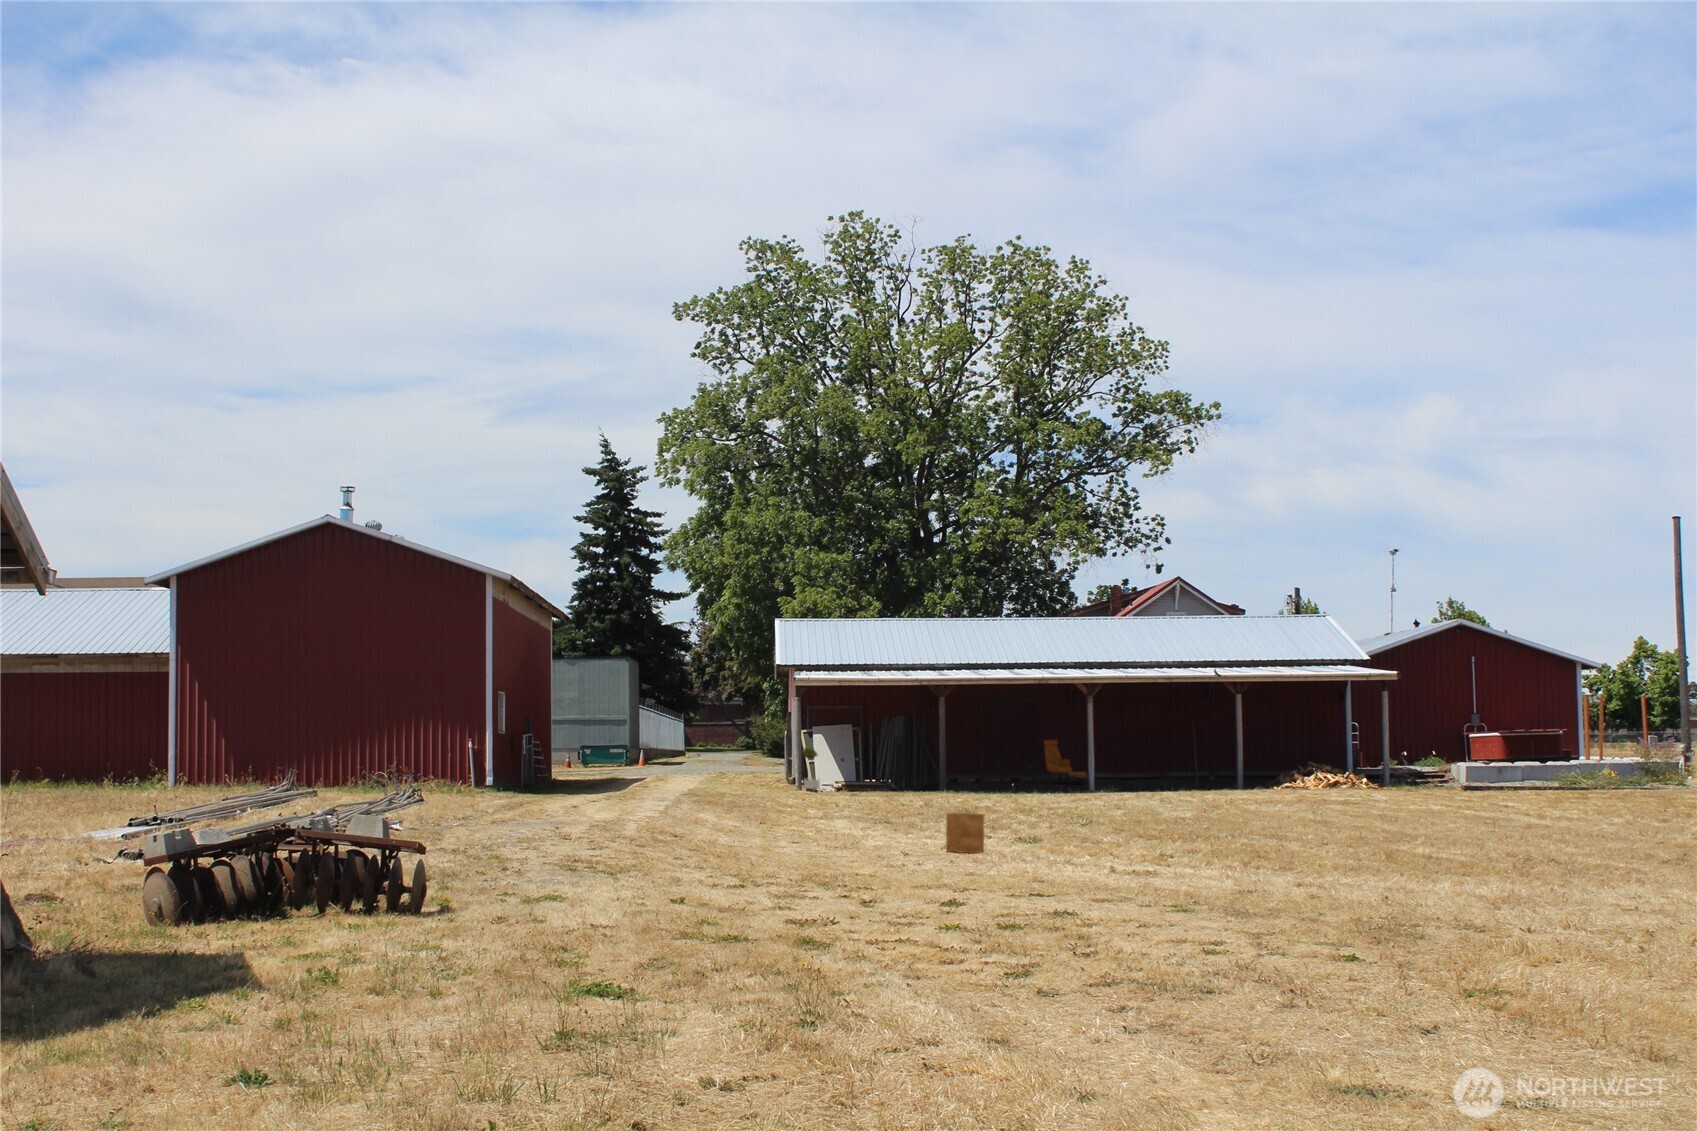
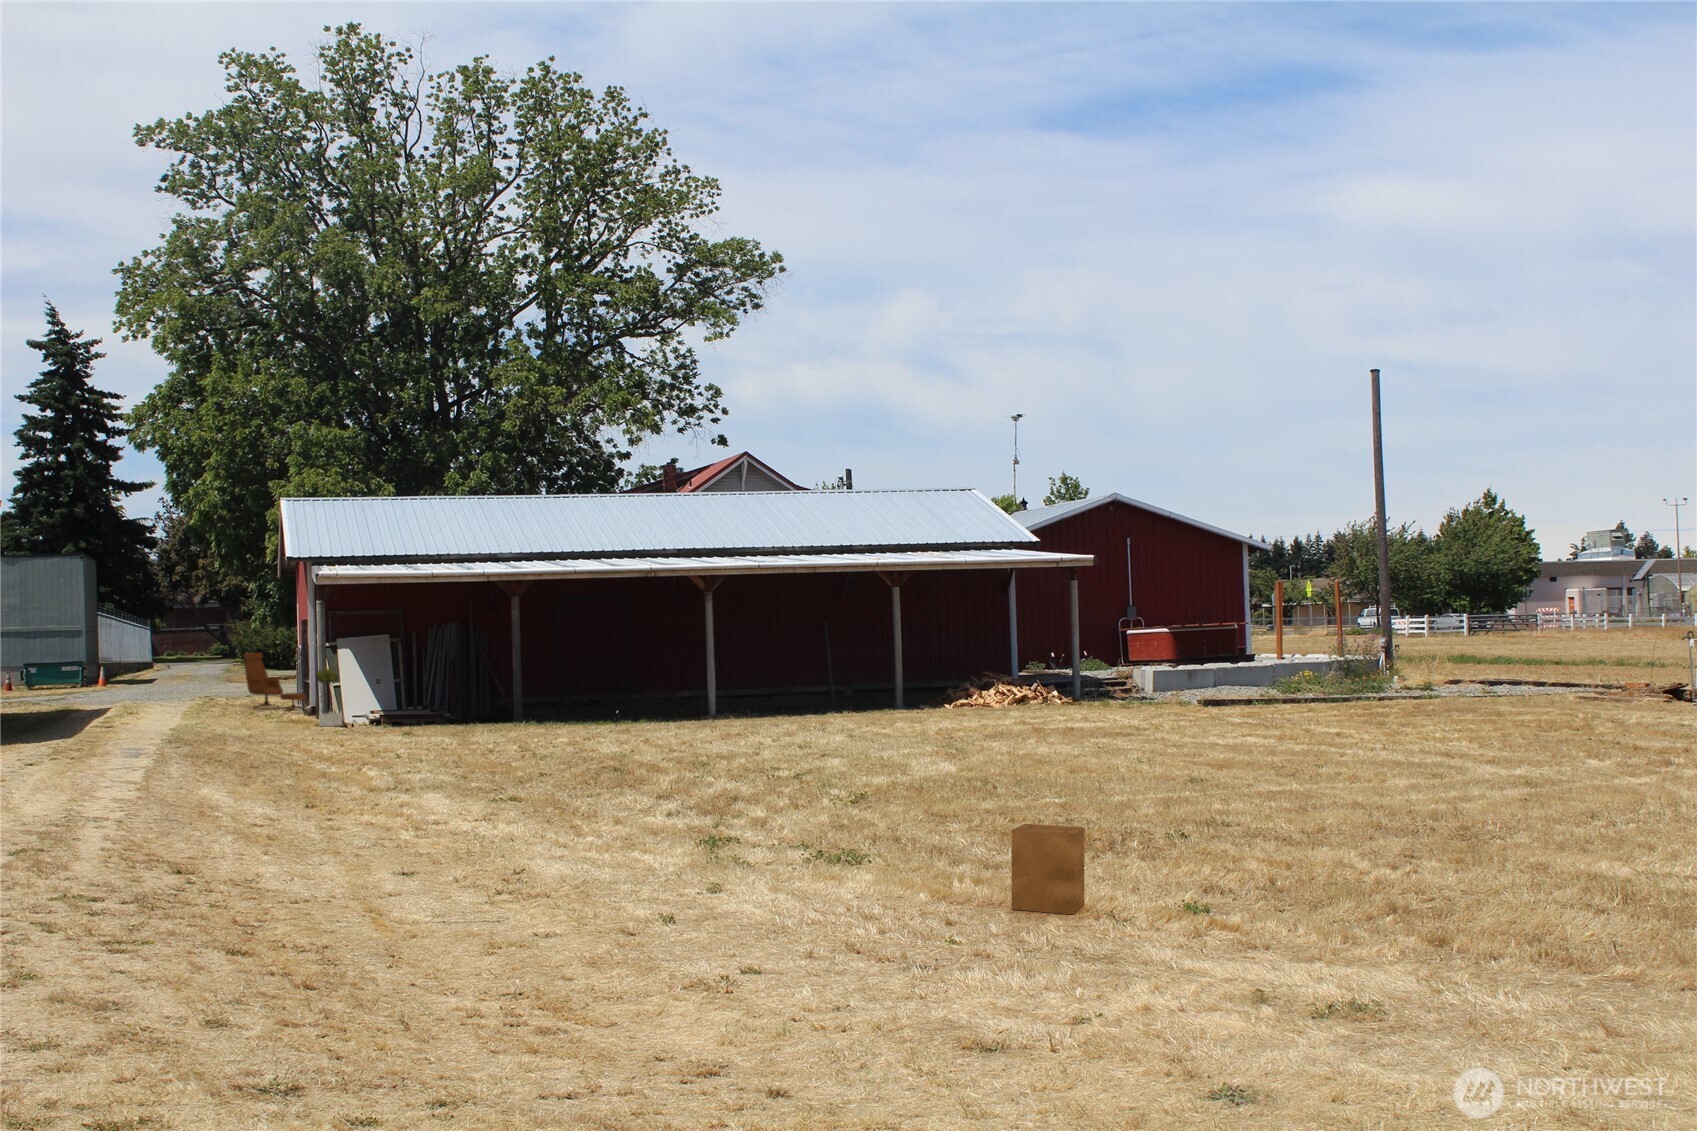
lounge chair: present [1044,740,1086,784] -> present [244,653,306,708]
cardboard box: present [946,813,984,853] -> present [1011,824,1084,914]

